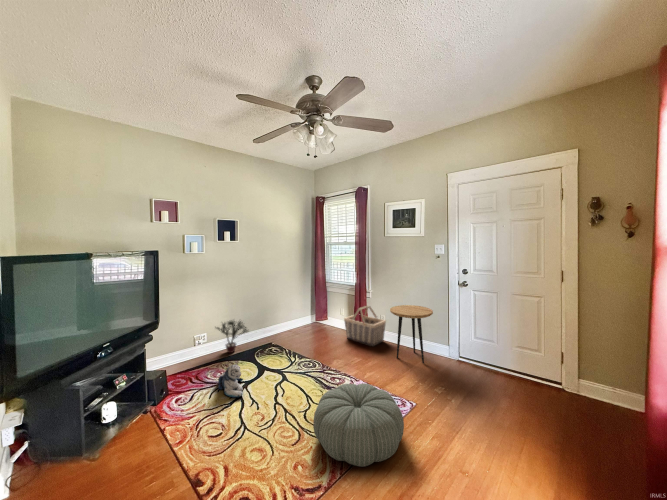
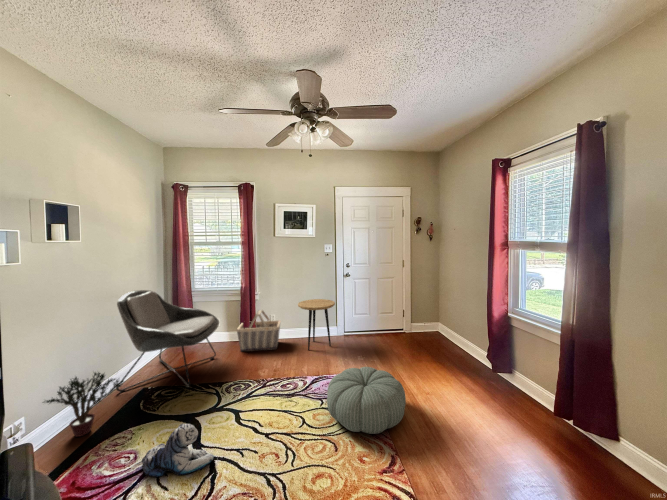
lounge chair: none [262,275,329,350] -> present [116,290,219,392]

